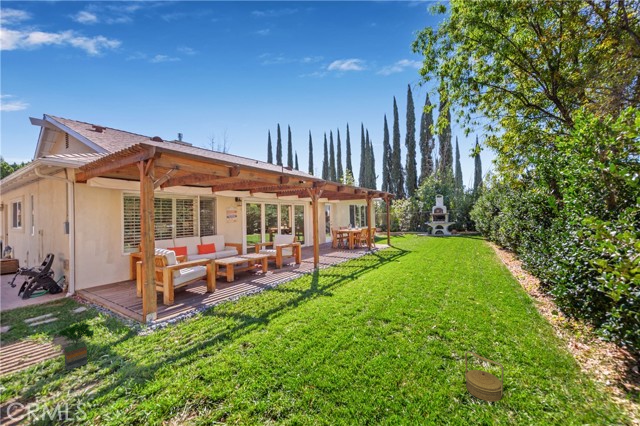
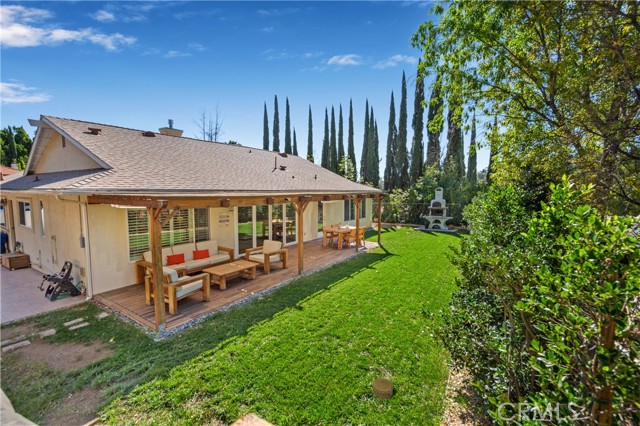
potted tree: present [58,323,94,370] -> none [102,336,127,369]

